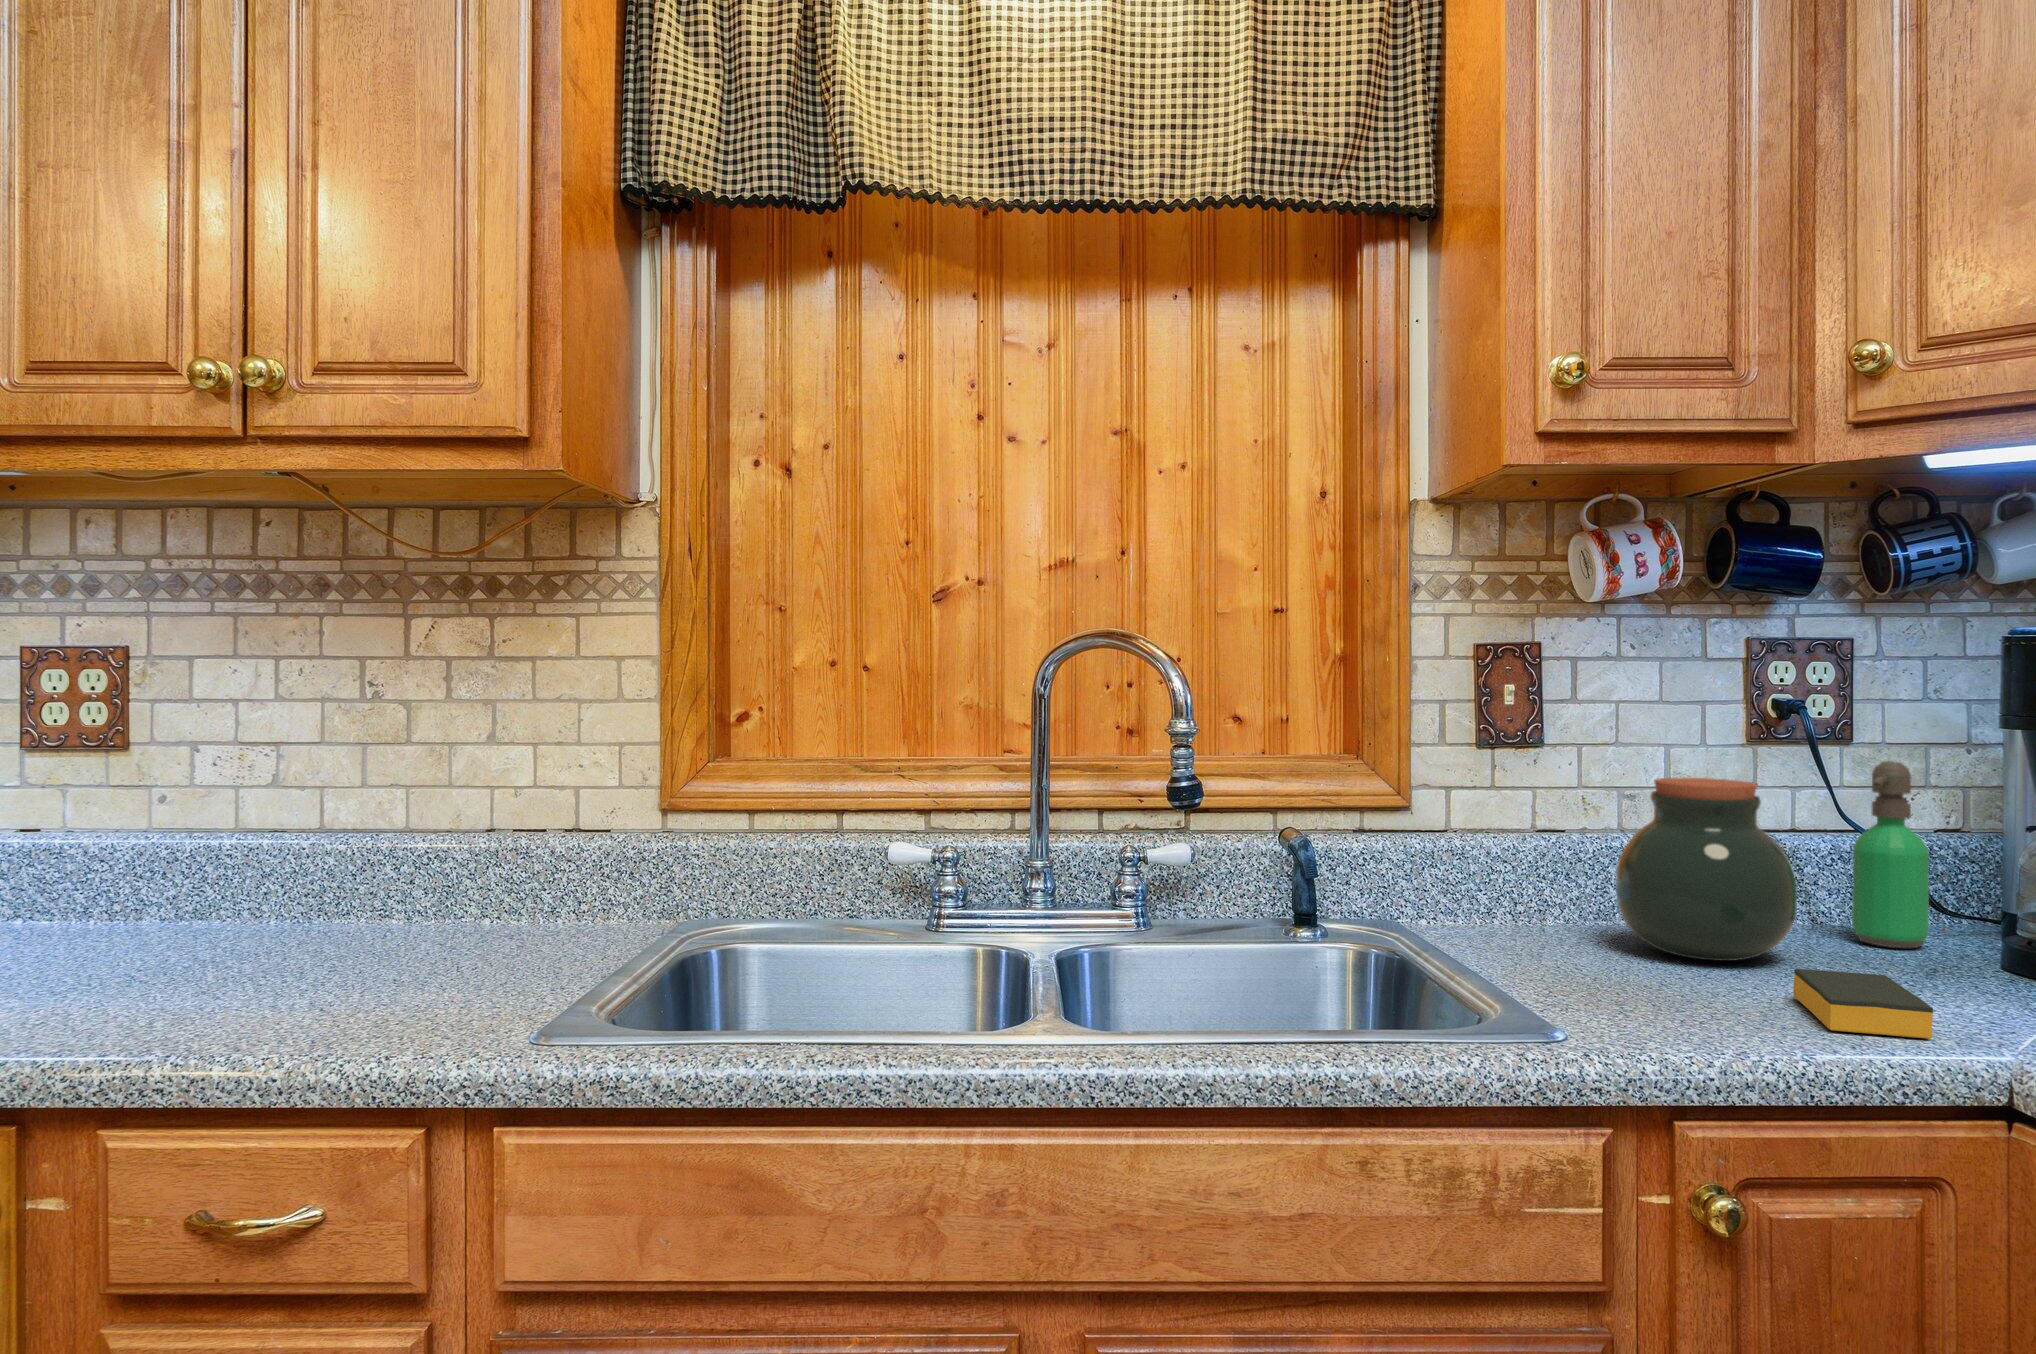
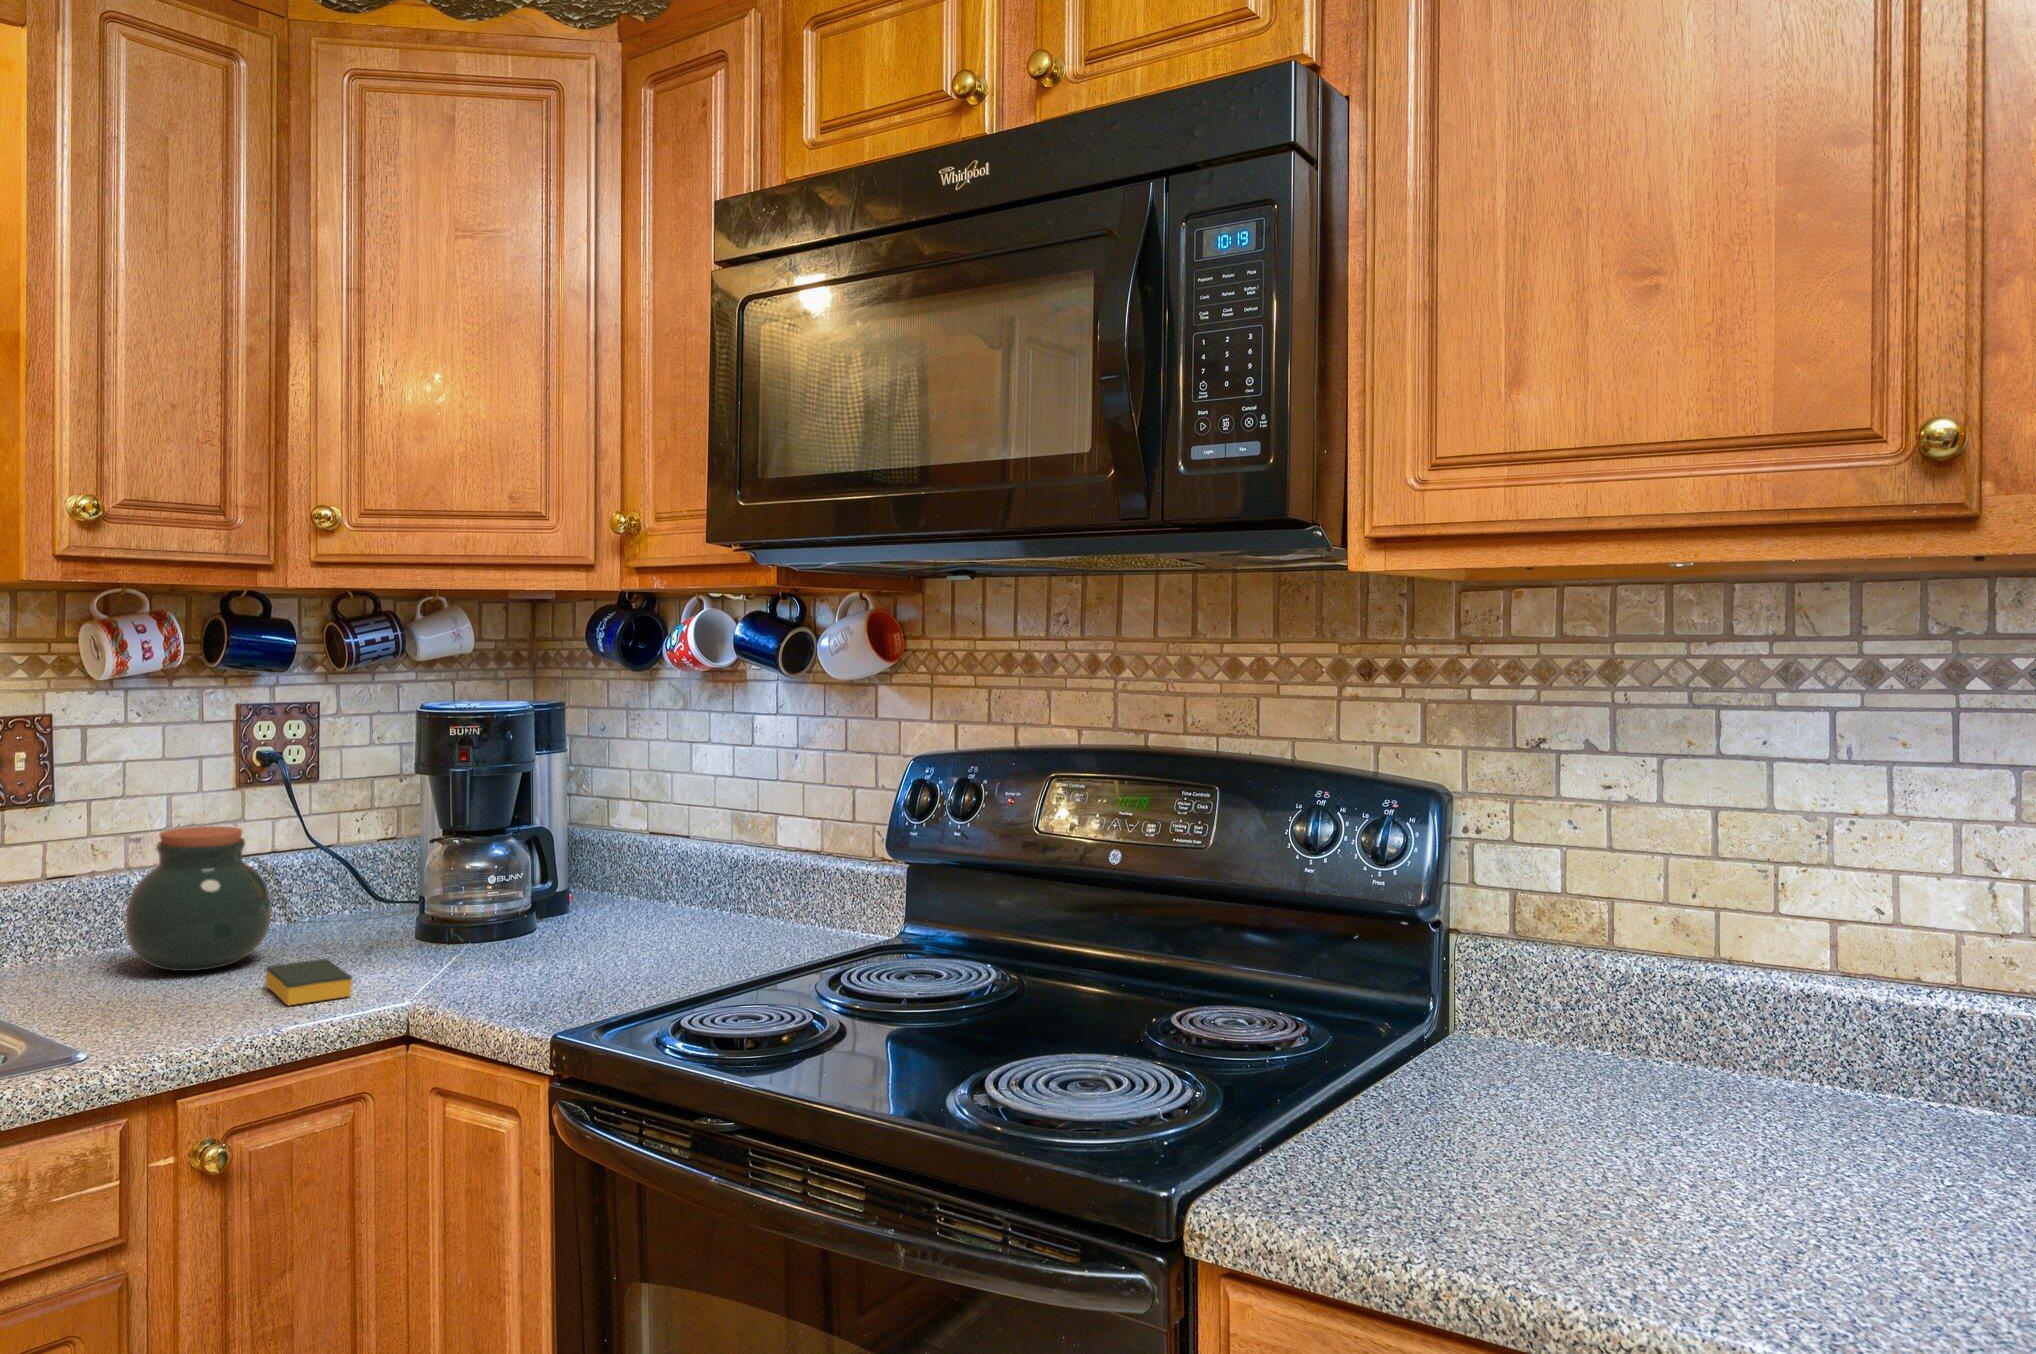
soap dispenser: present [1852,761,1929,948] -> none [313,798,365,932]

